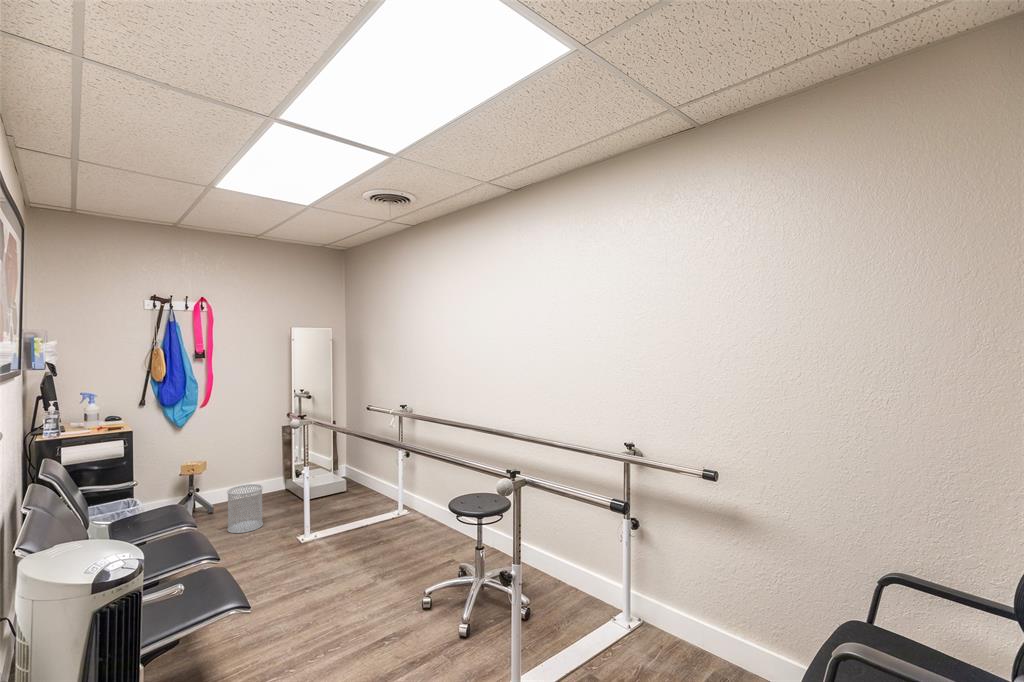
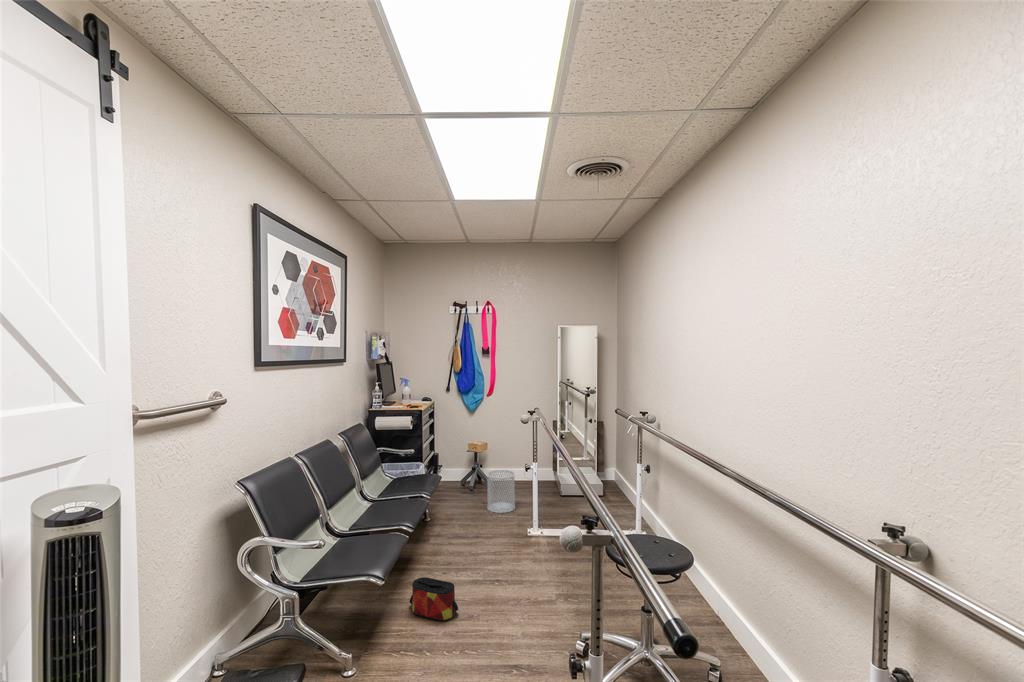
bag: none [222,598,290,648] -> present [409,577,458,621]

